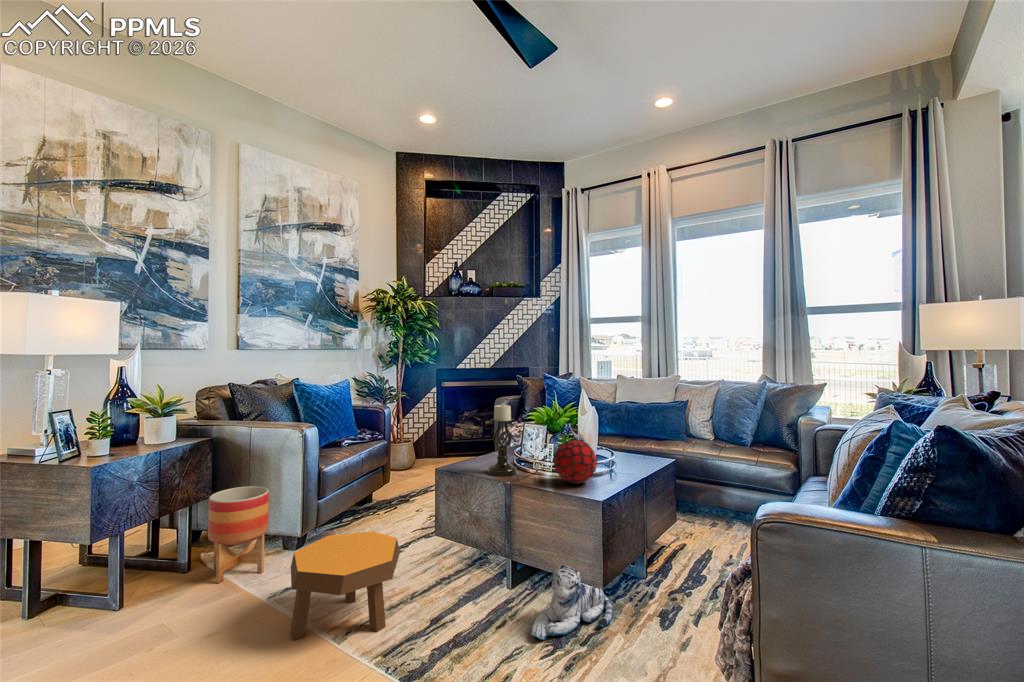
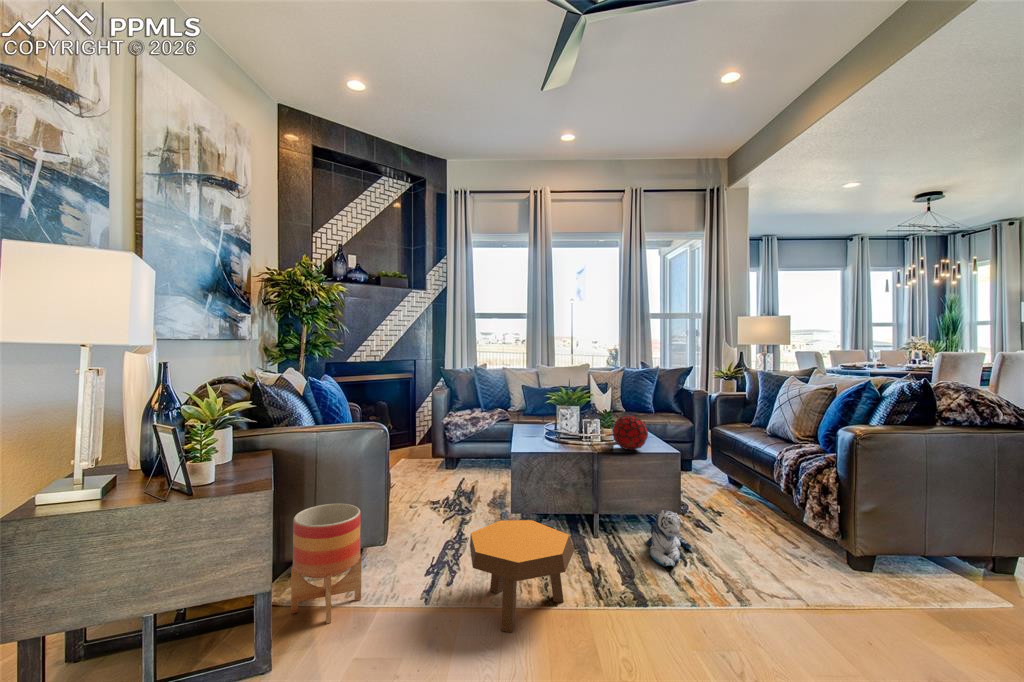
candle holder: present [488,403,517,476] -> none [549,390,576,454]

